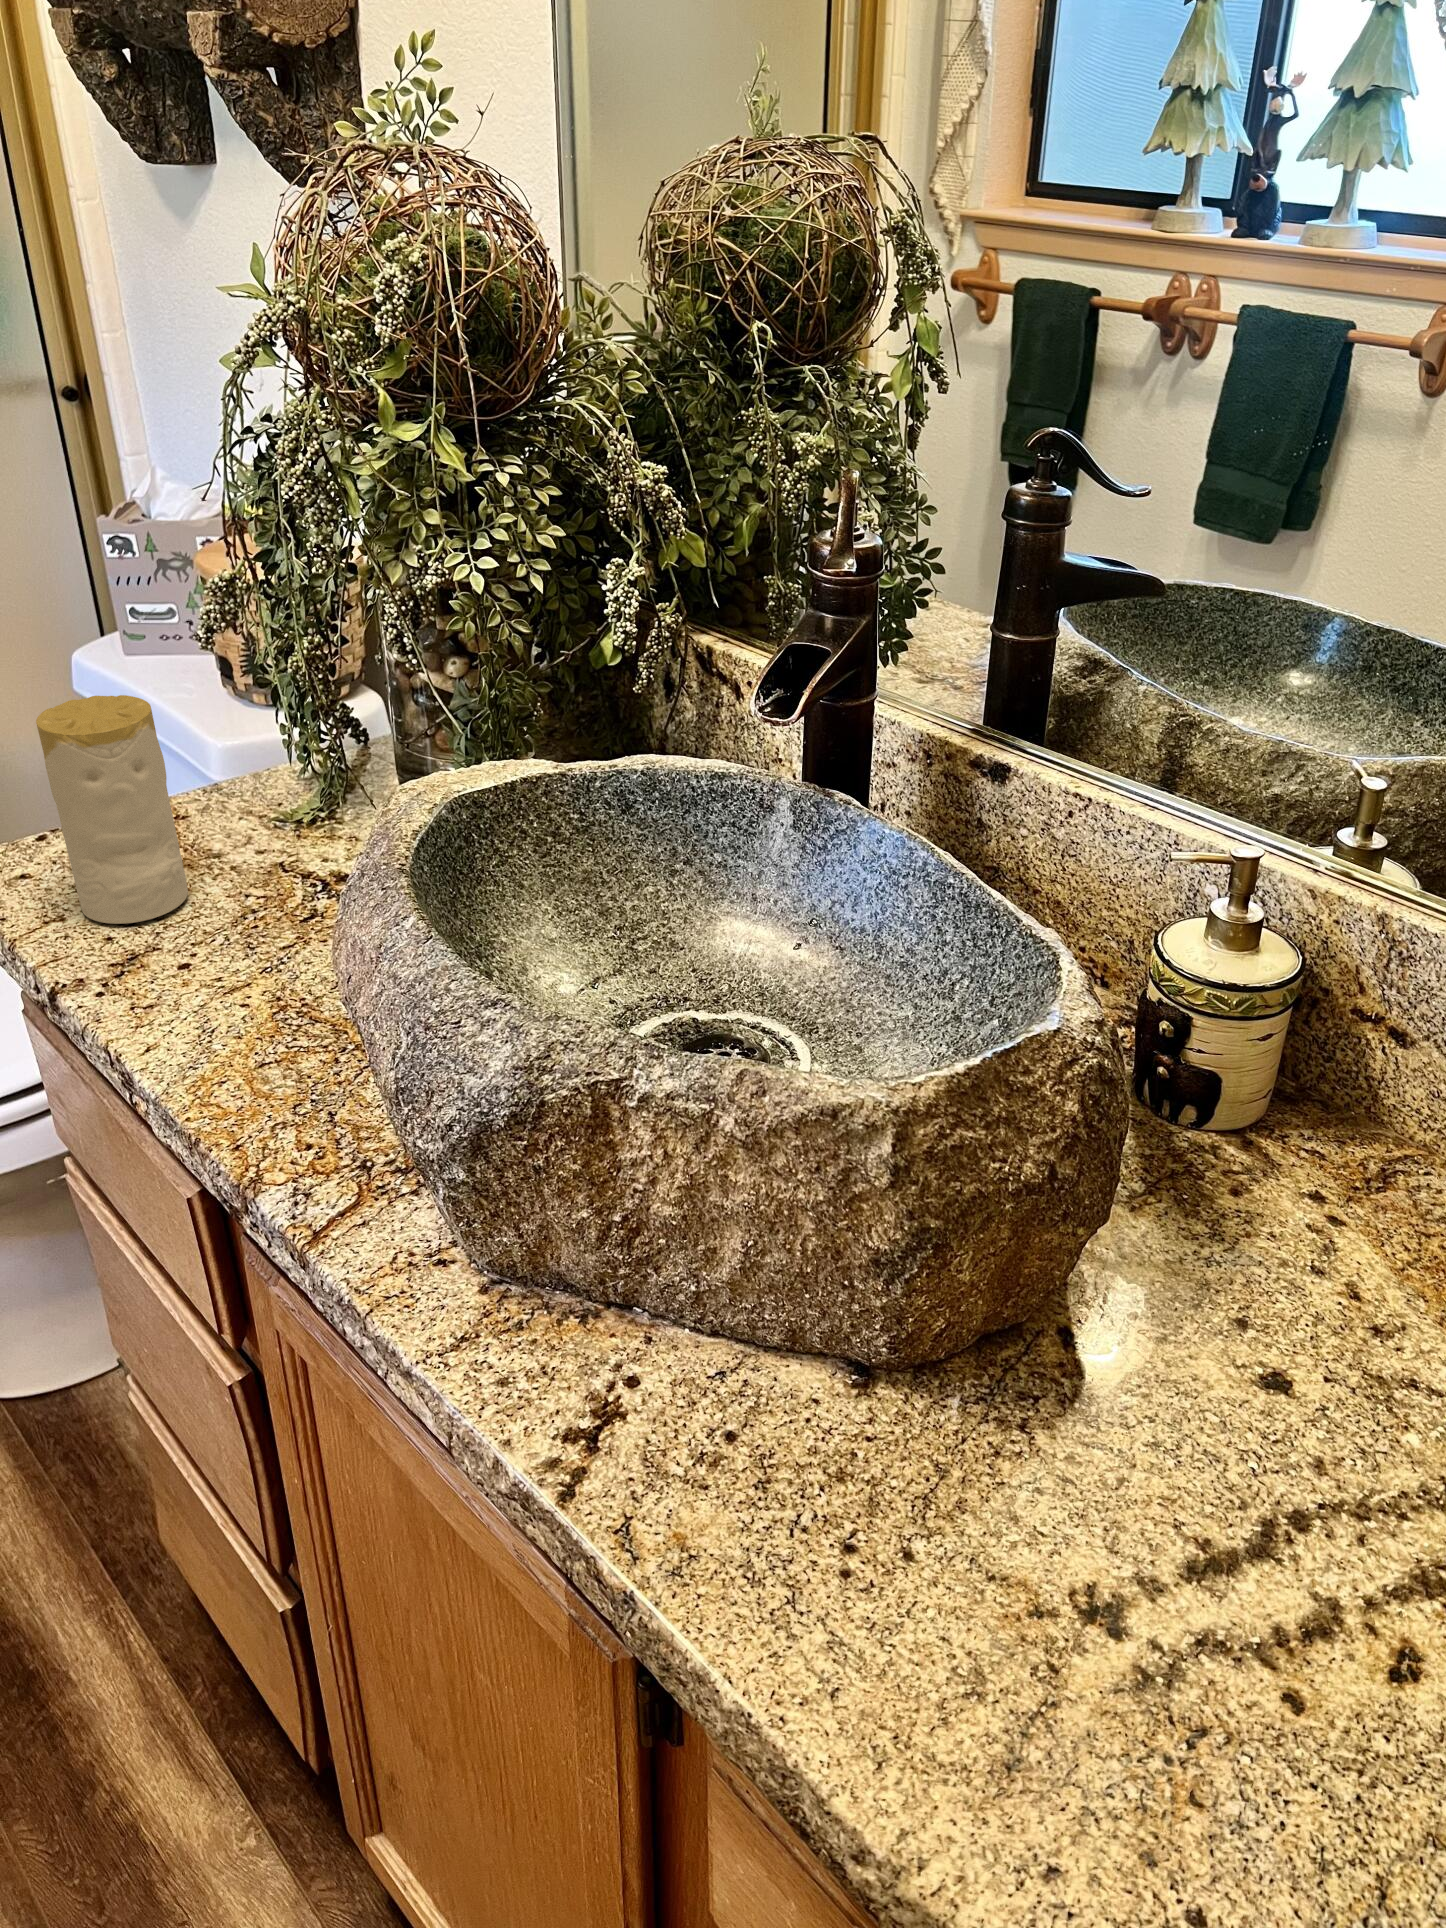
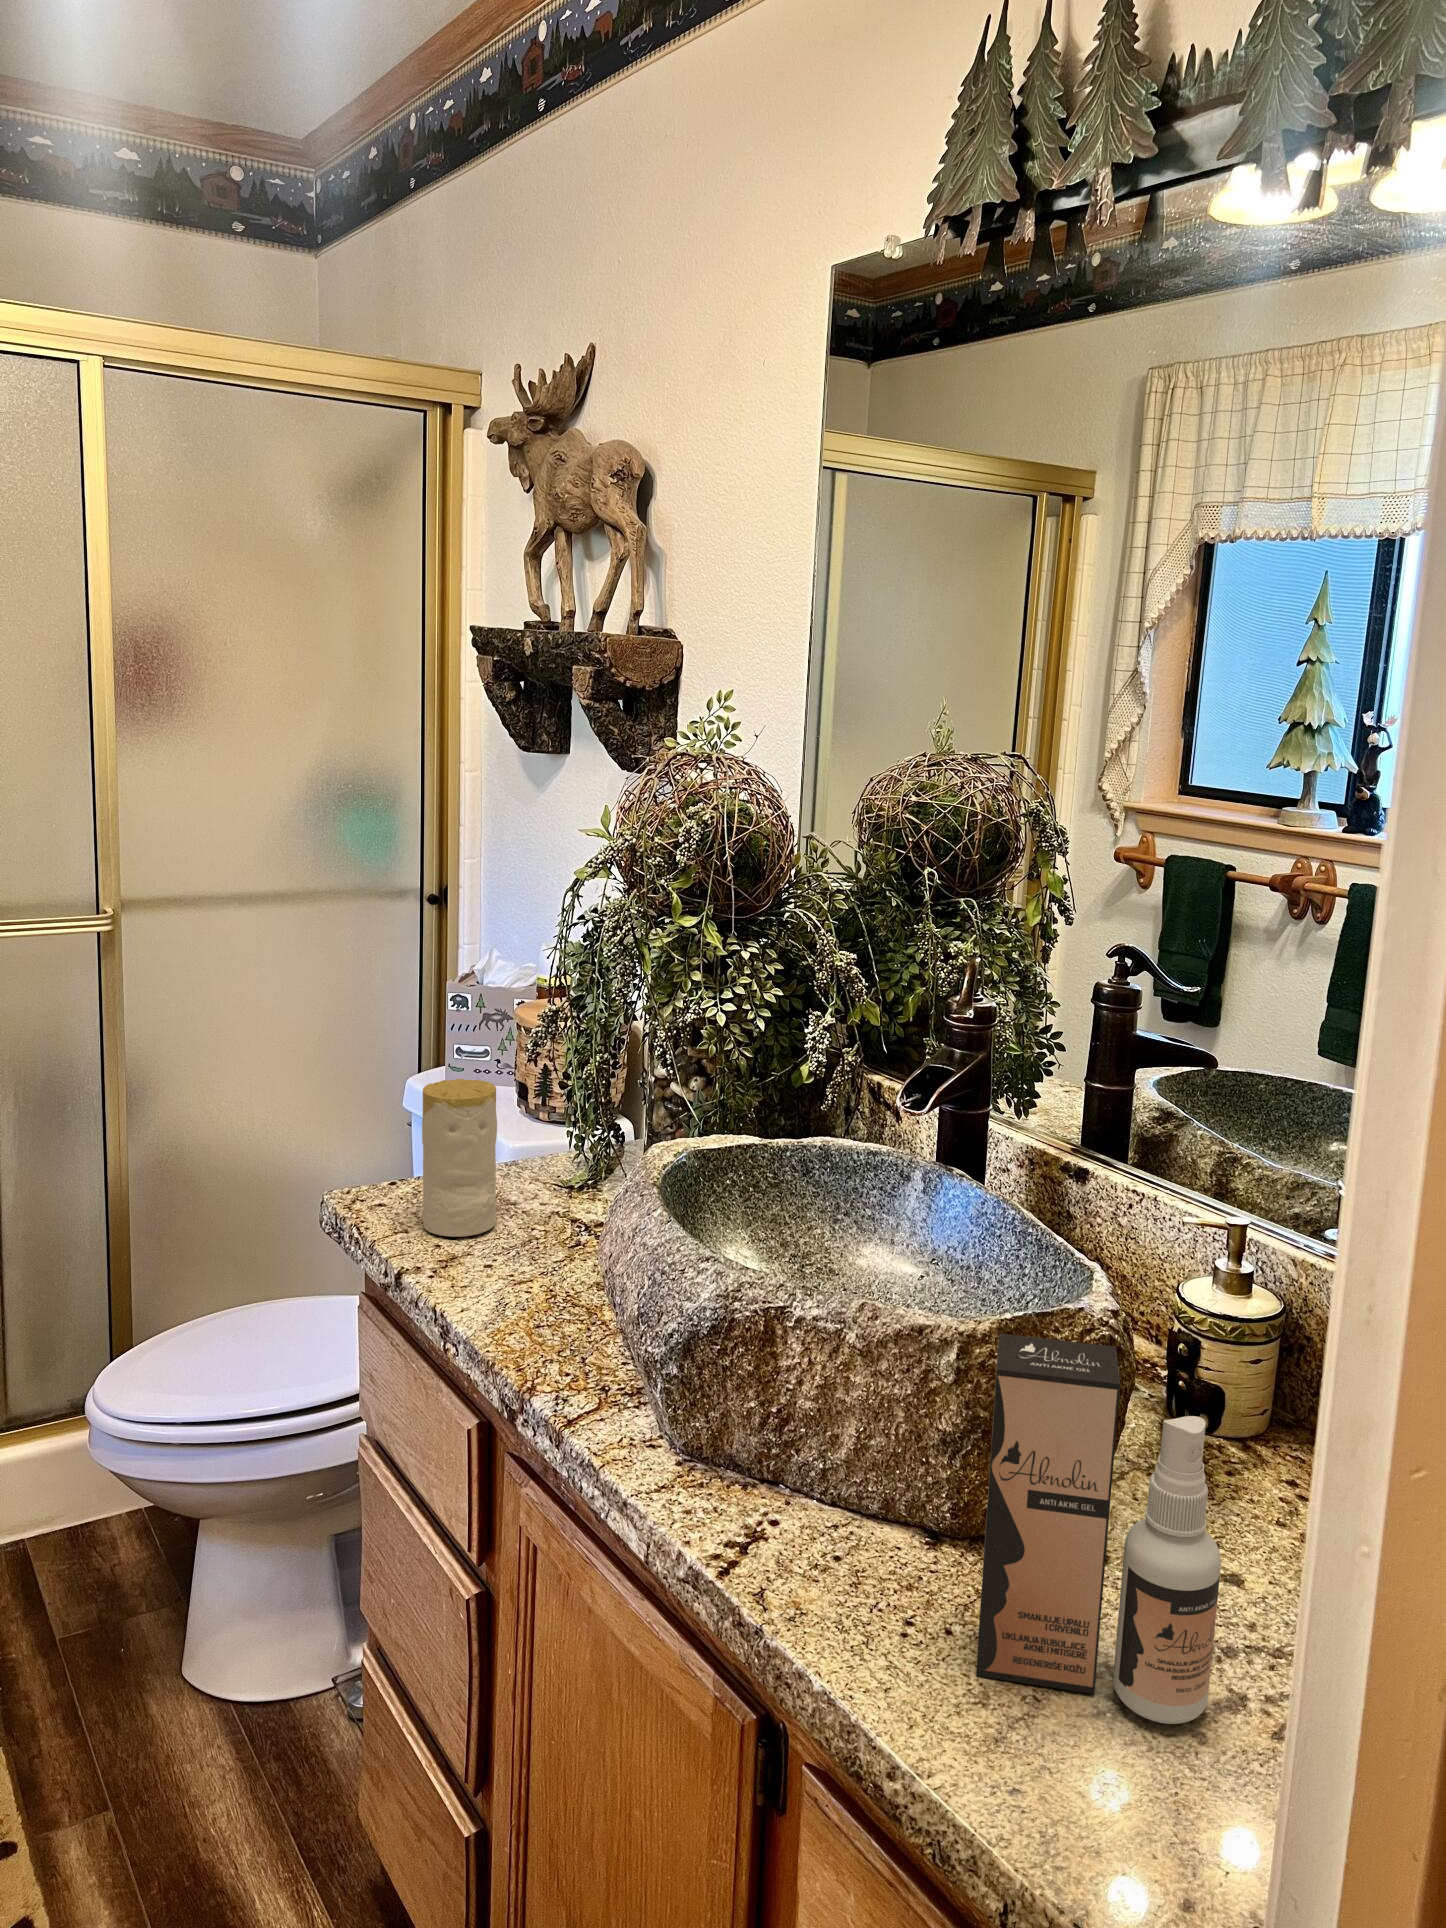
spray bottle: none [950,1169,1345,1685] -> present [976,1333,1221,1724]

